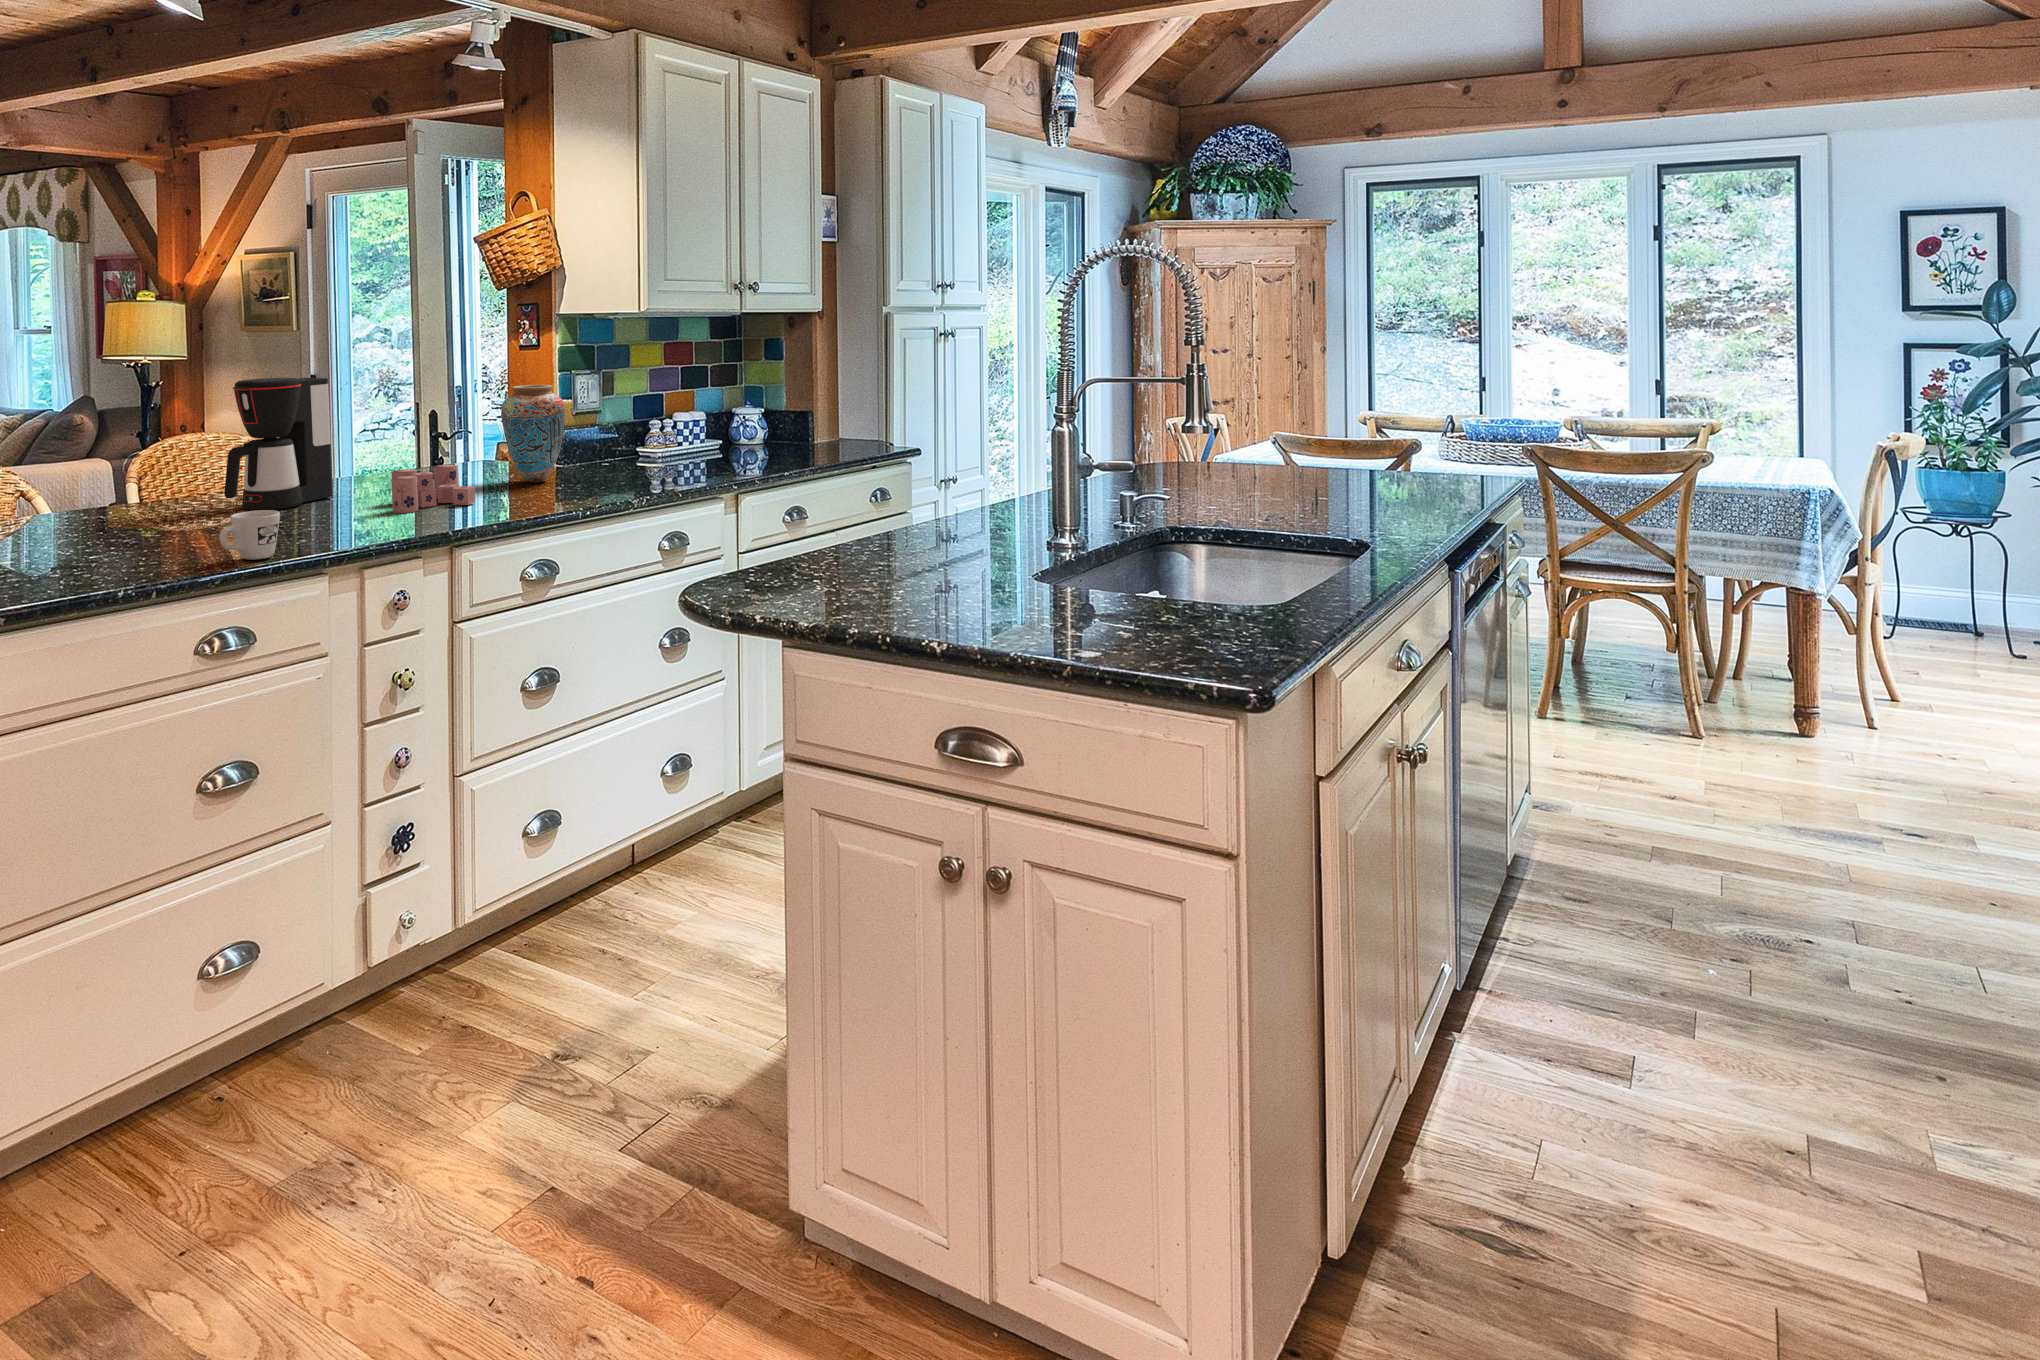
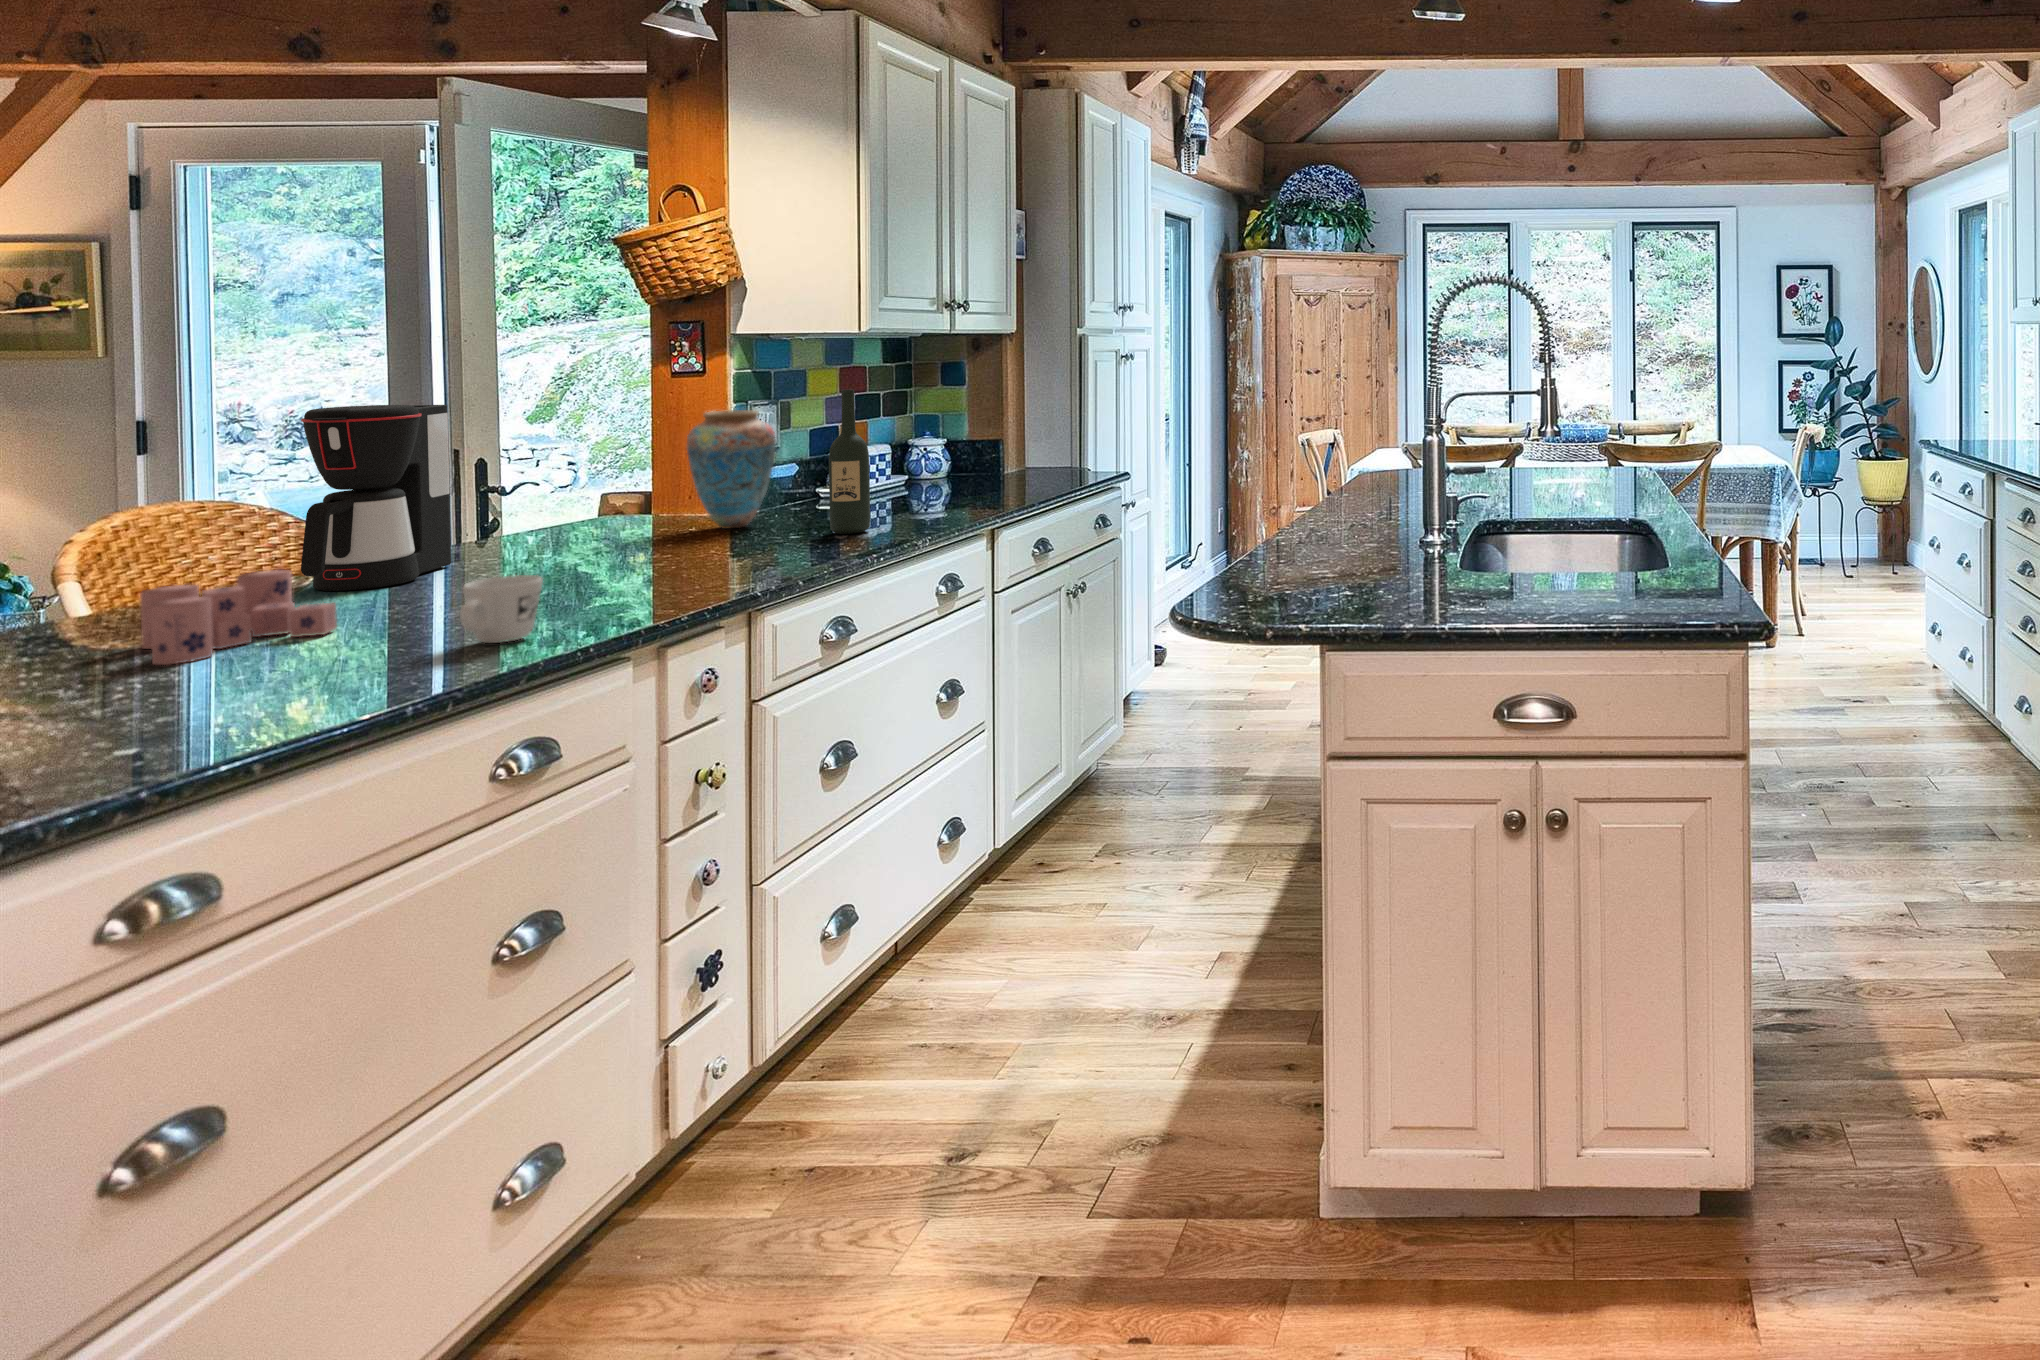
wine bottle: none [582,370,615,494] -> present [829,390,870,534]
candle: present [391,465,475,513] -> present [140,570,337,665]

